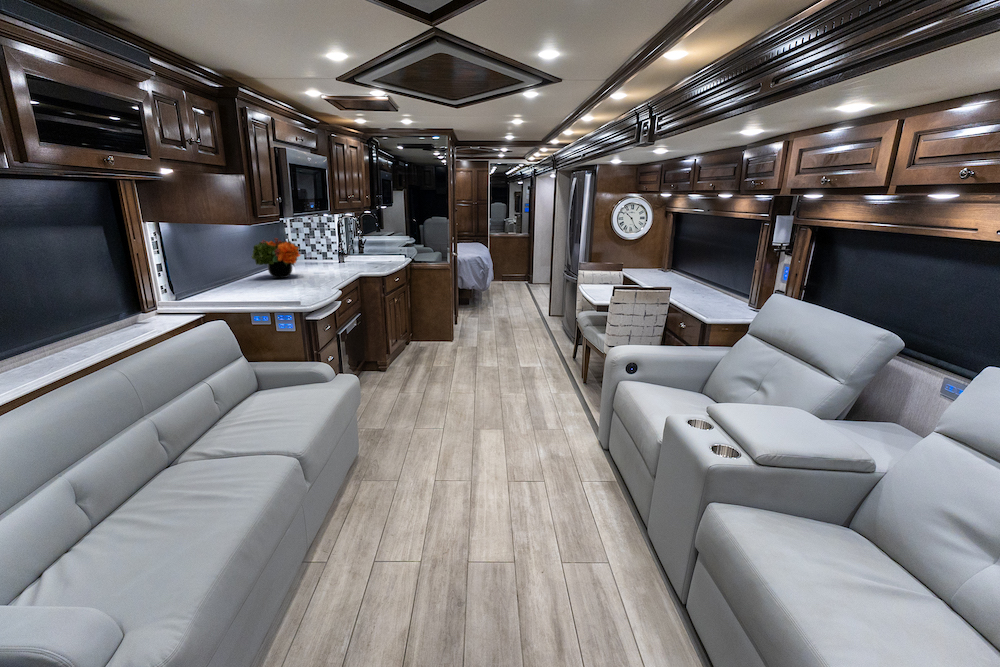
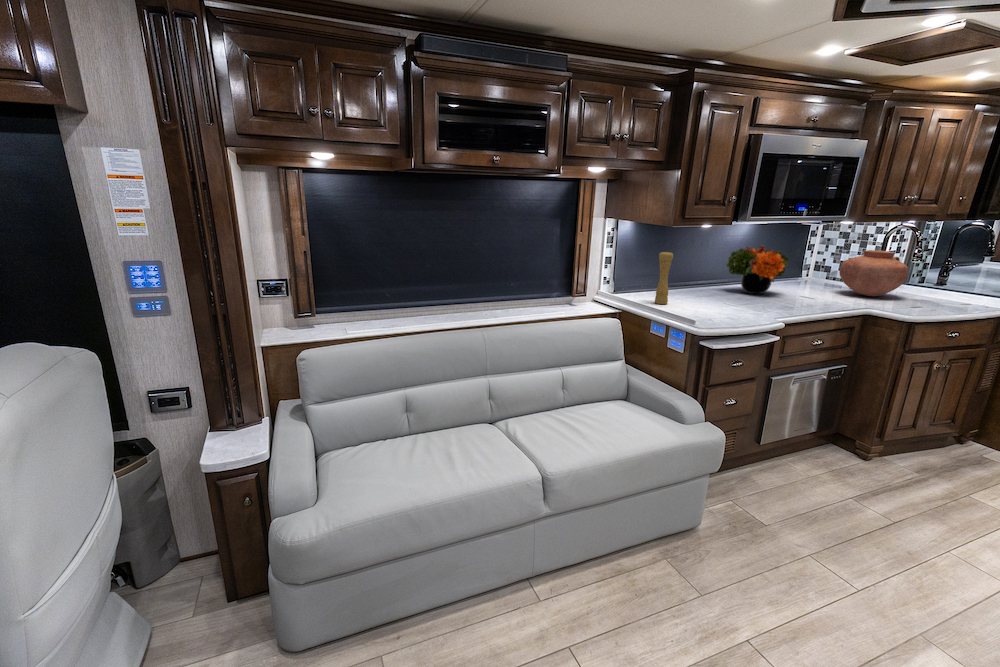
vase: none [323,234,362,266] -> present [839,250,908,296]
pepper mill: none [222,251,242,300] -> present [655,251,673,304]

